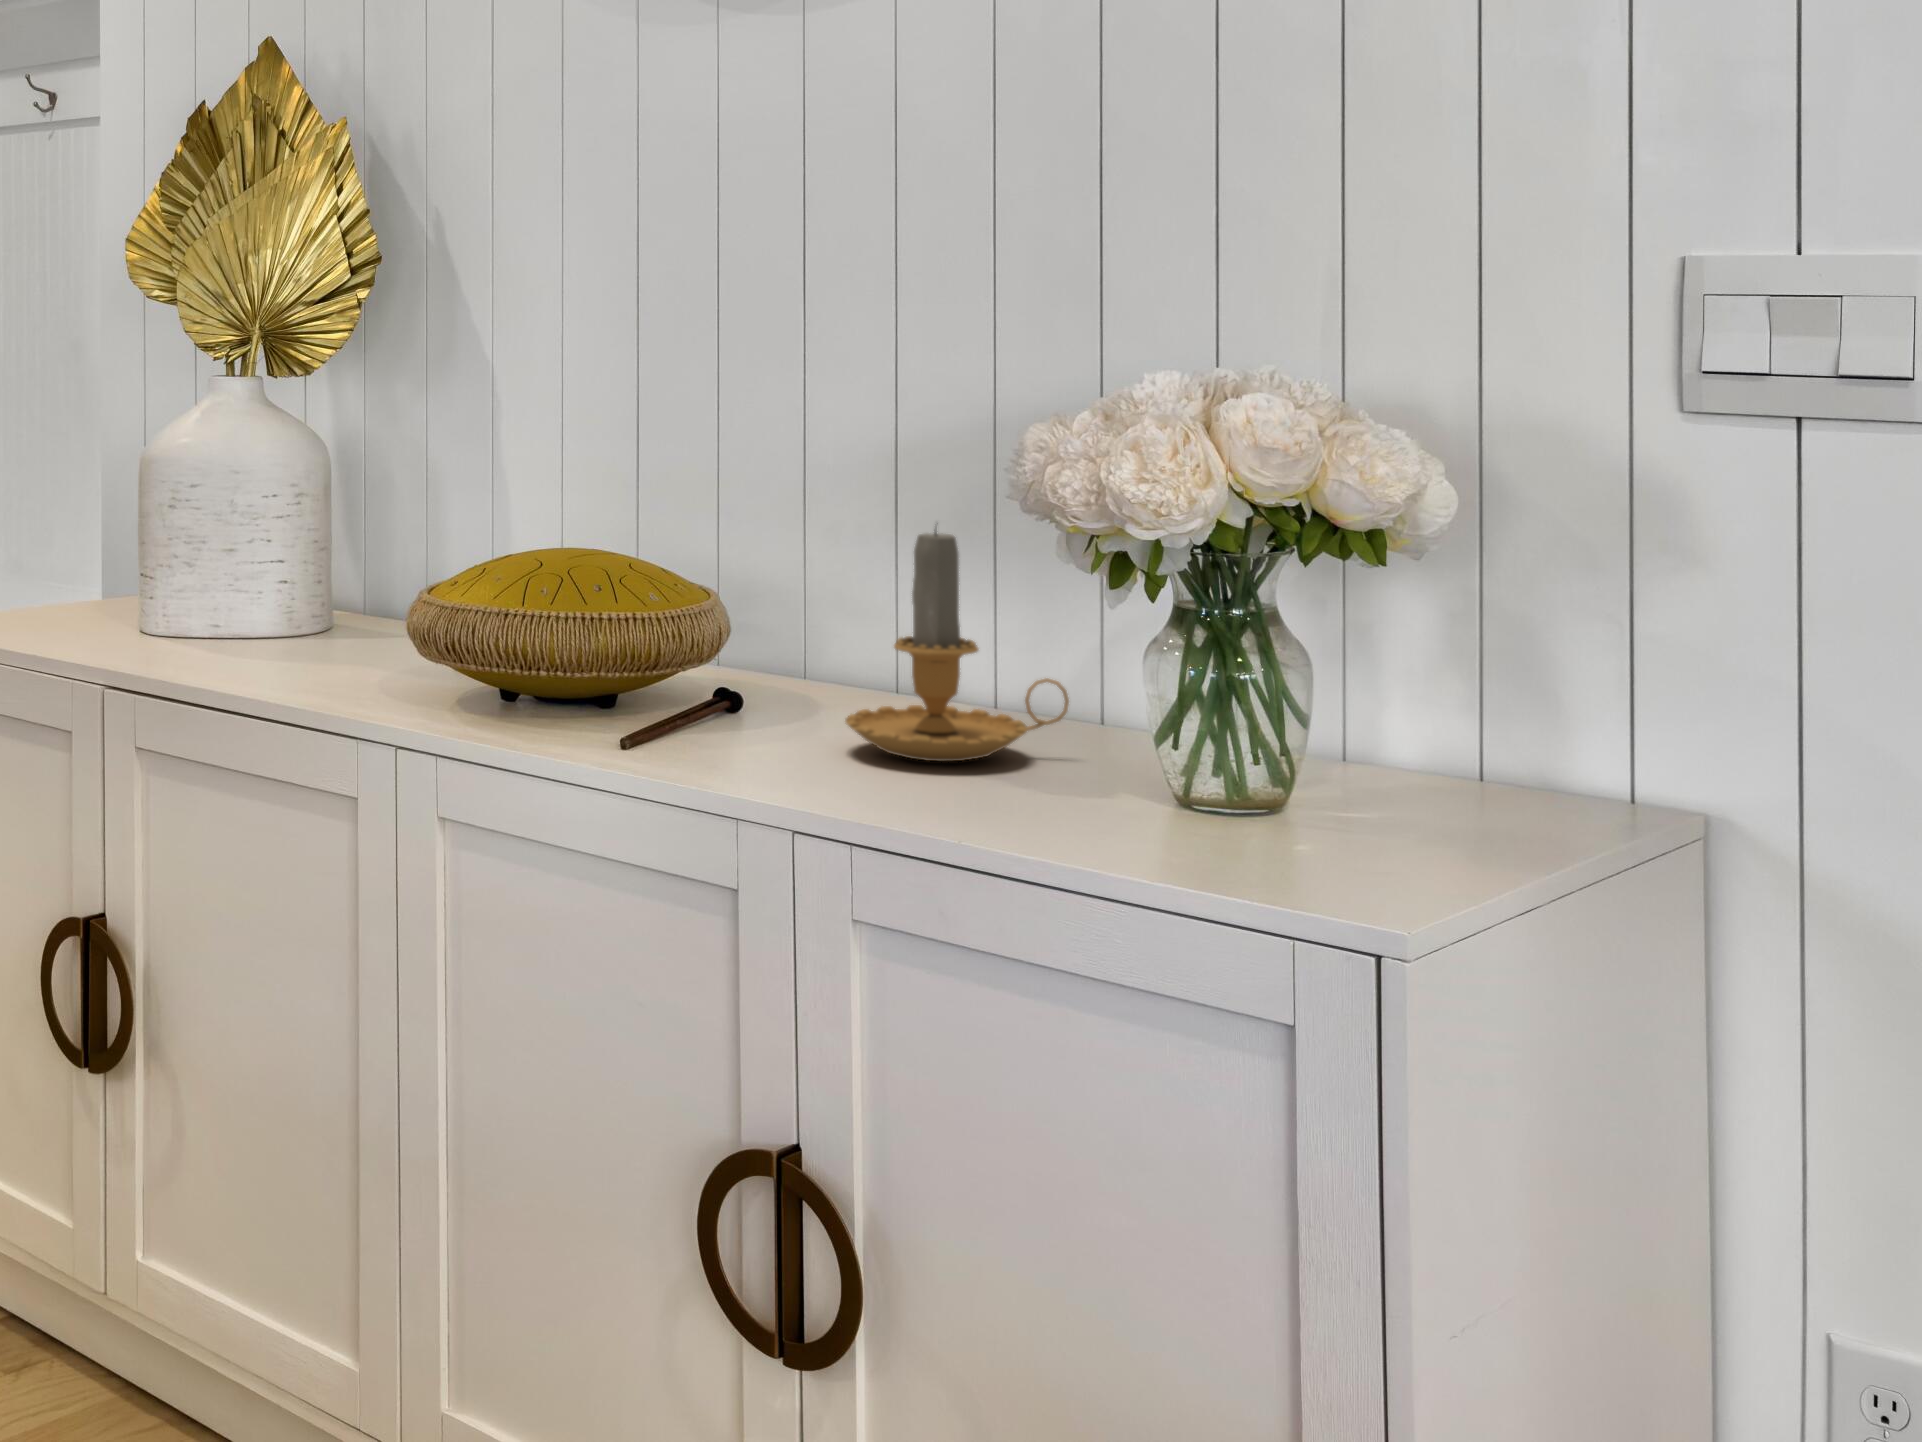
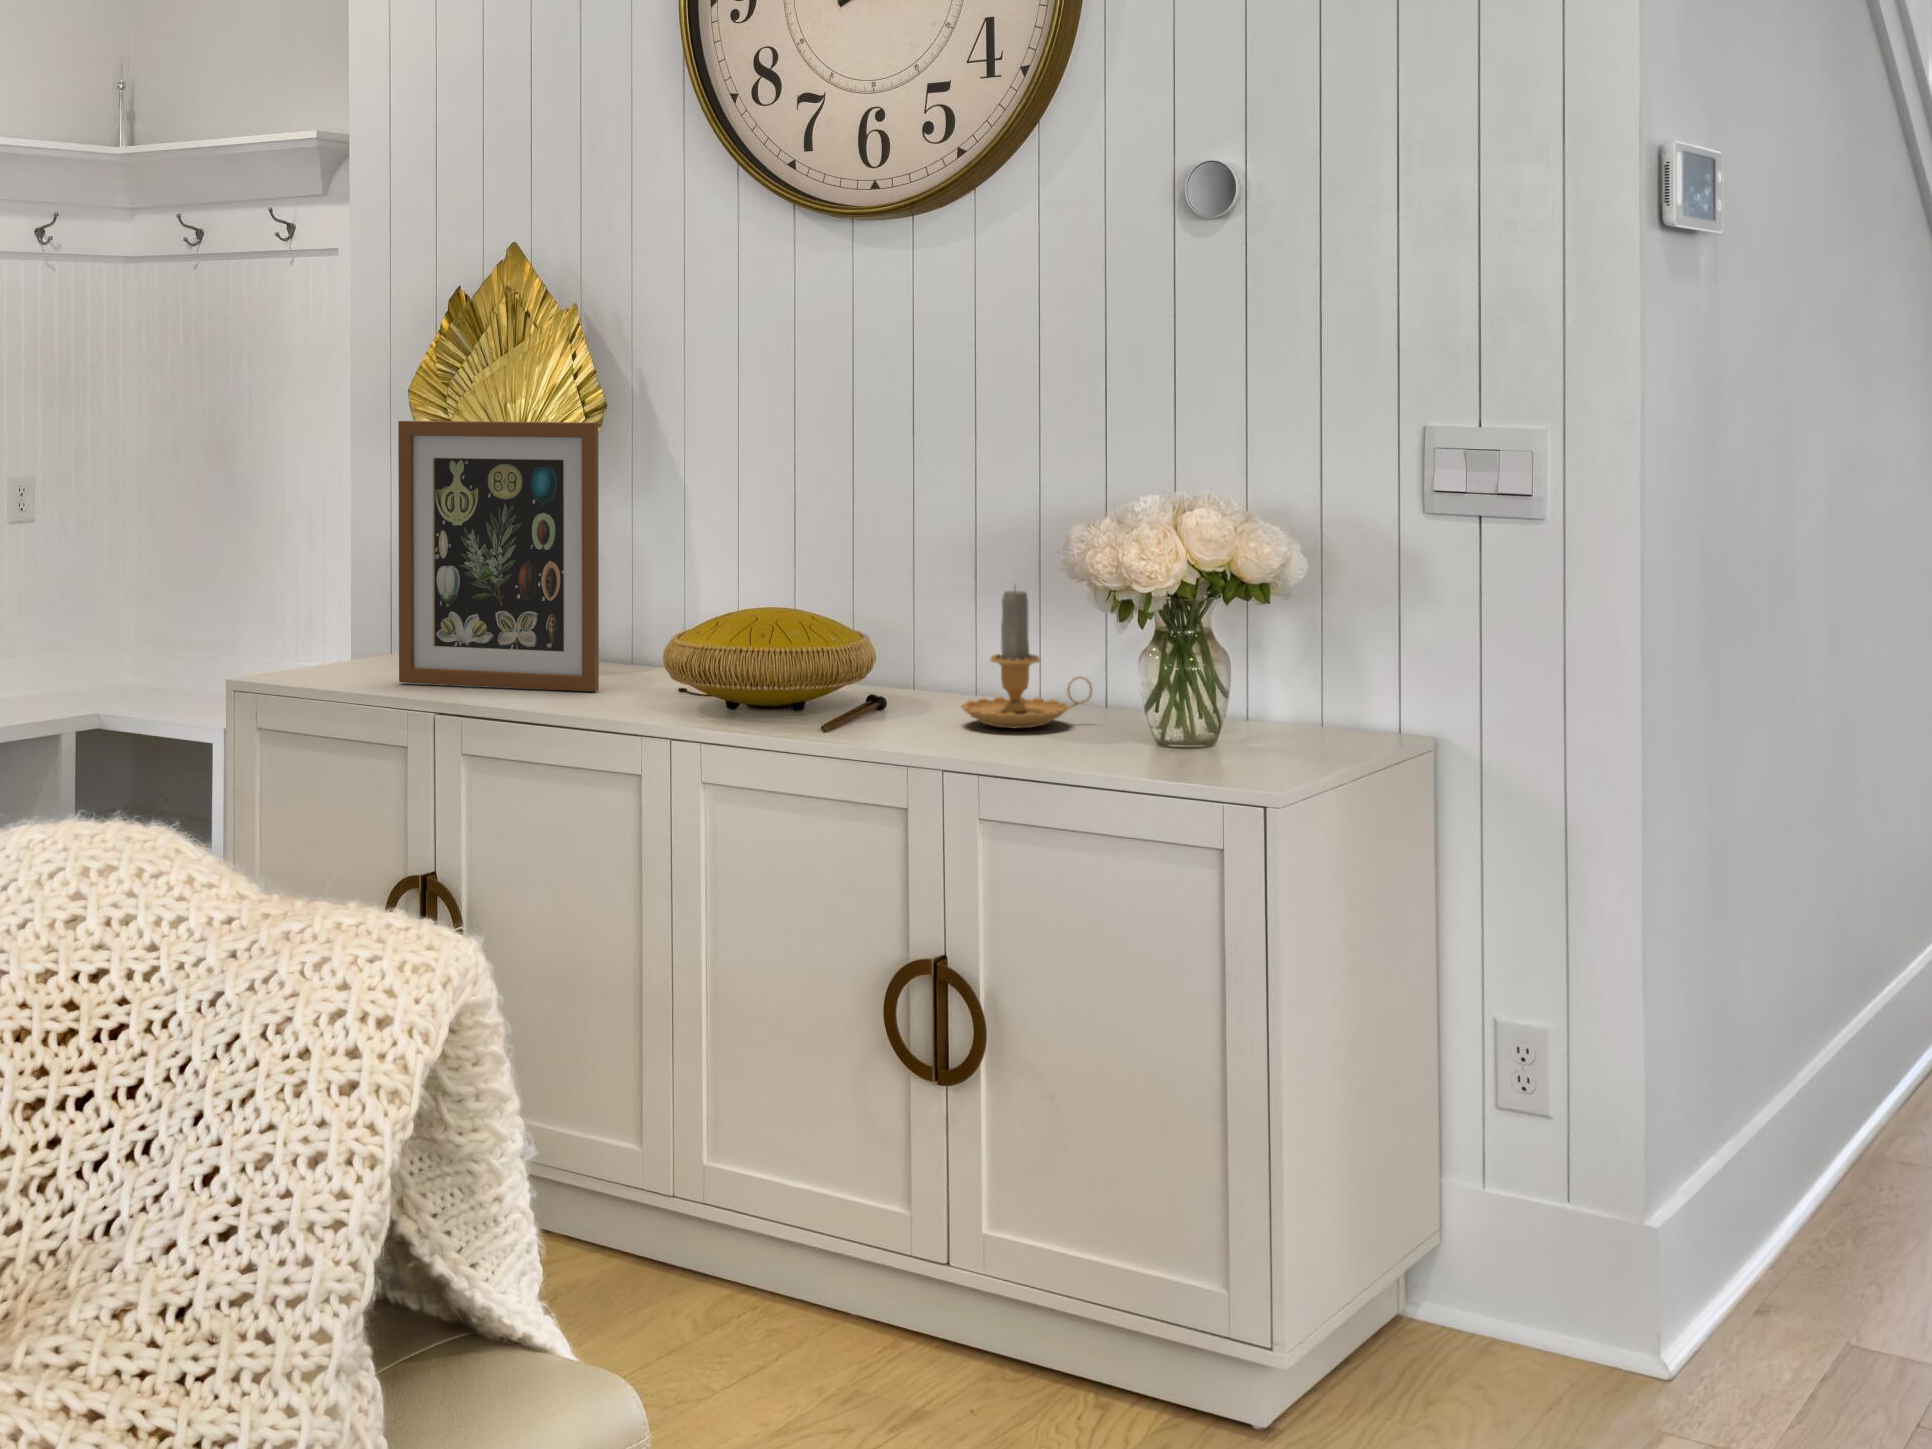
picture frame: none [83,274,340,664] -> present [398,421,599,692]

